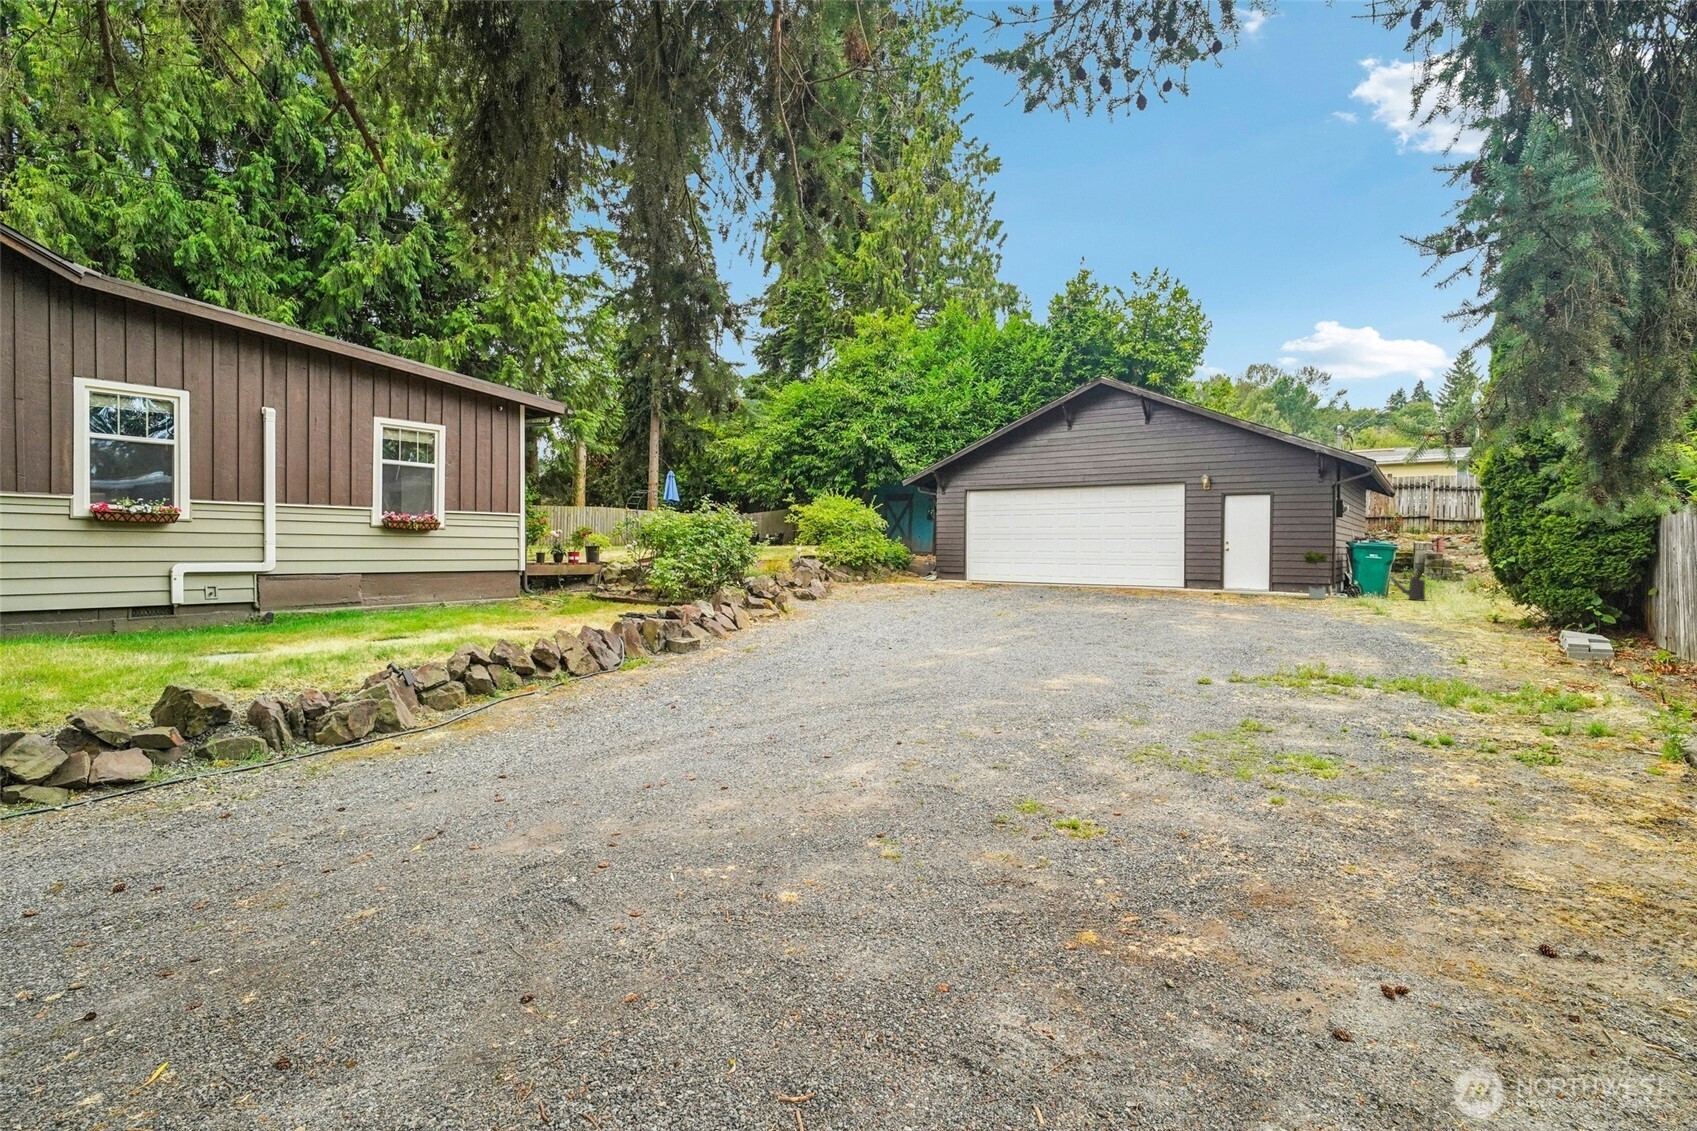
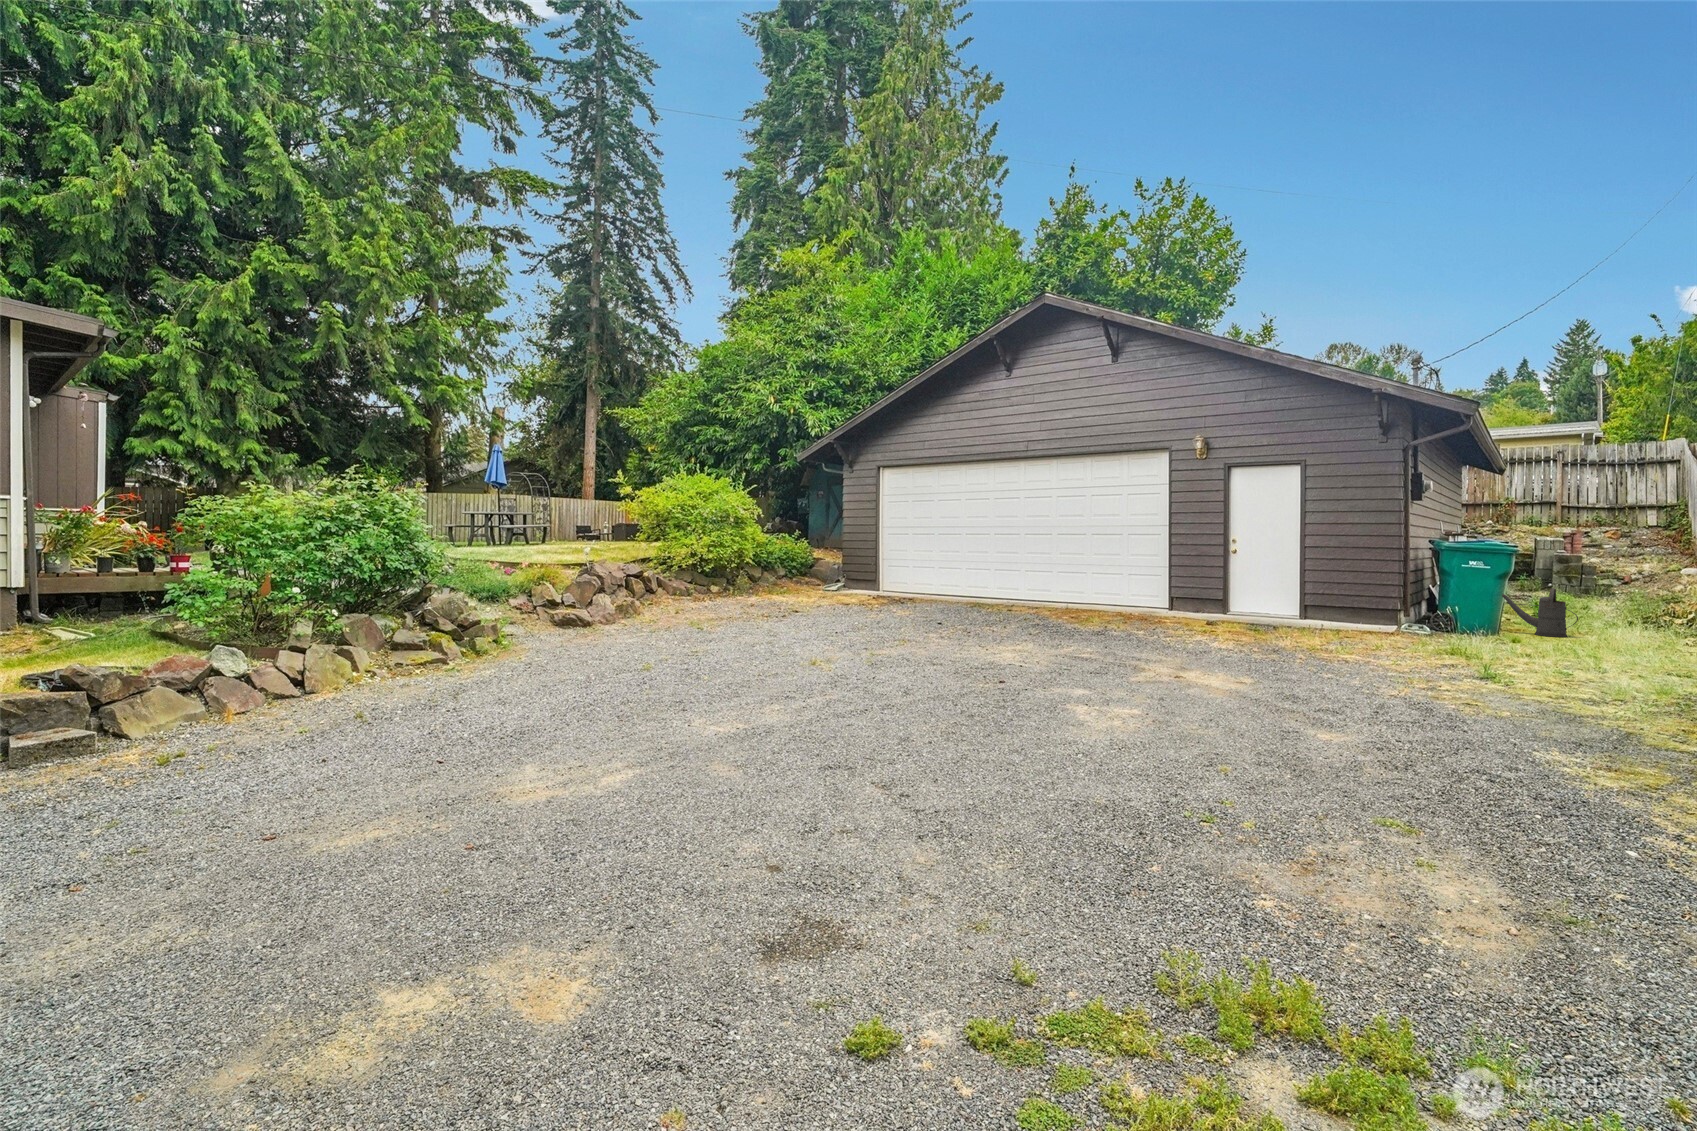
potted tree: present [1304,551,1327,599] -> none [1354,552,1395,632]

